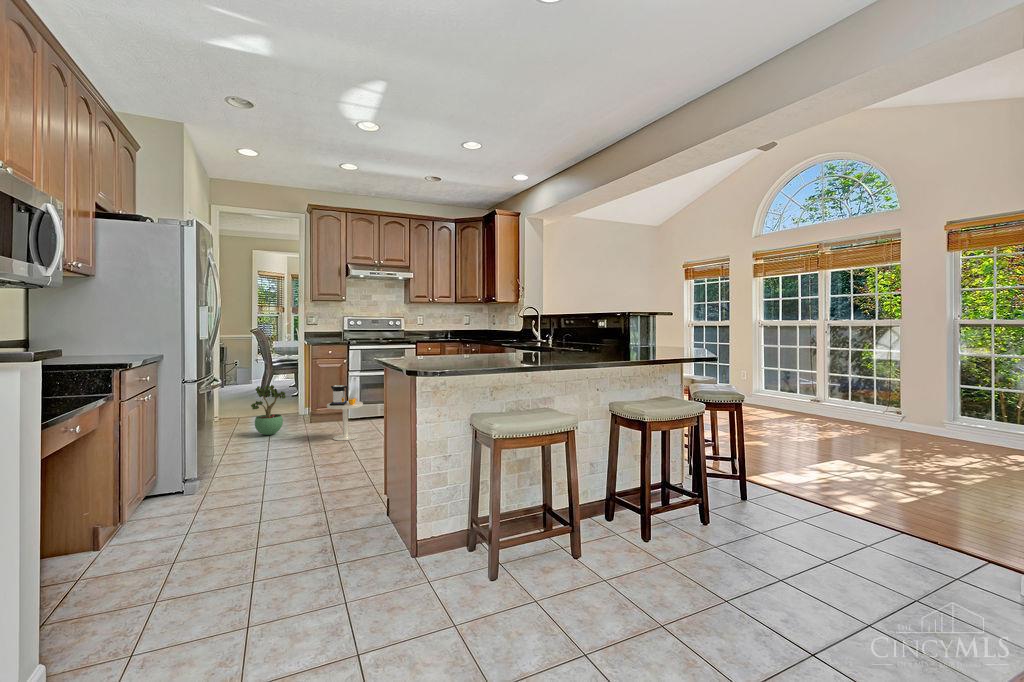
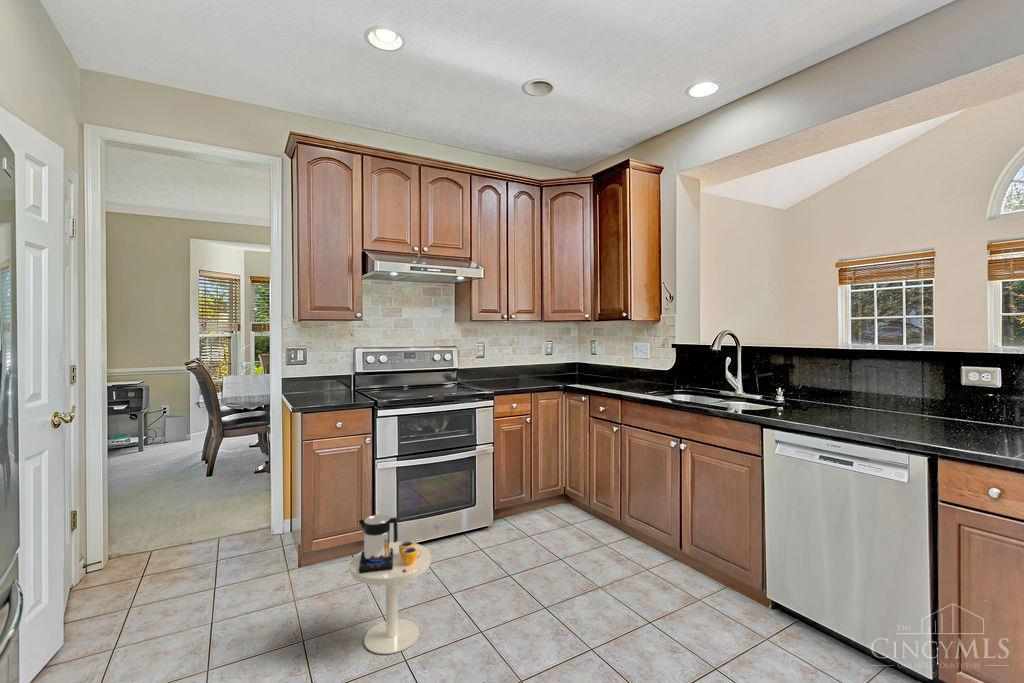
potted plant: present [251,385,286,435] -> none [165,515,251,632]

